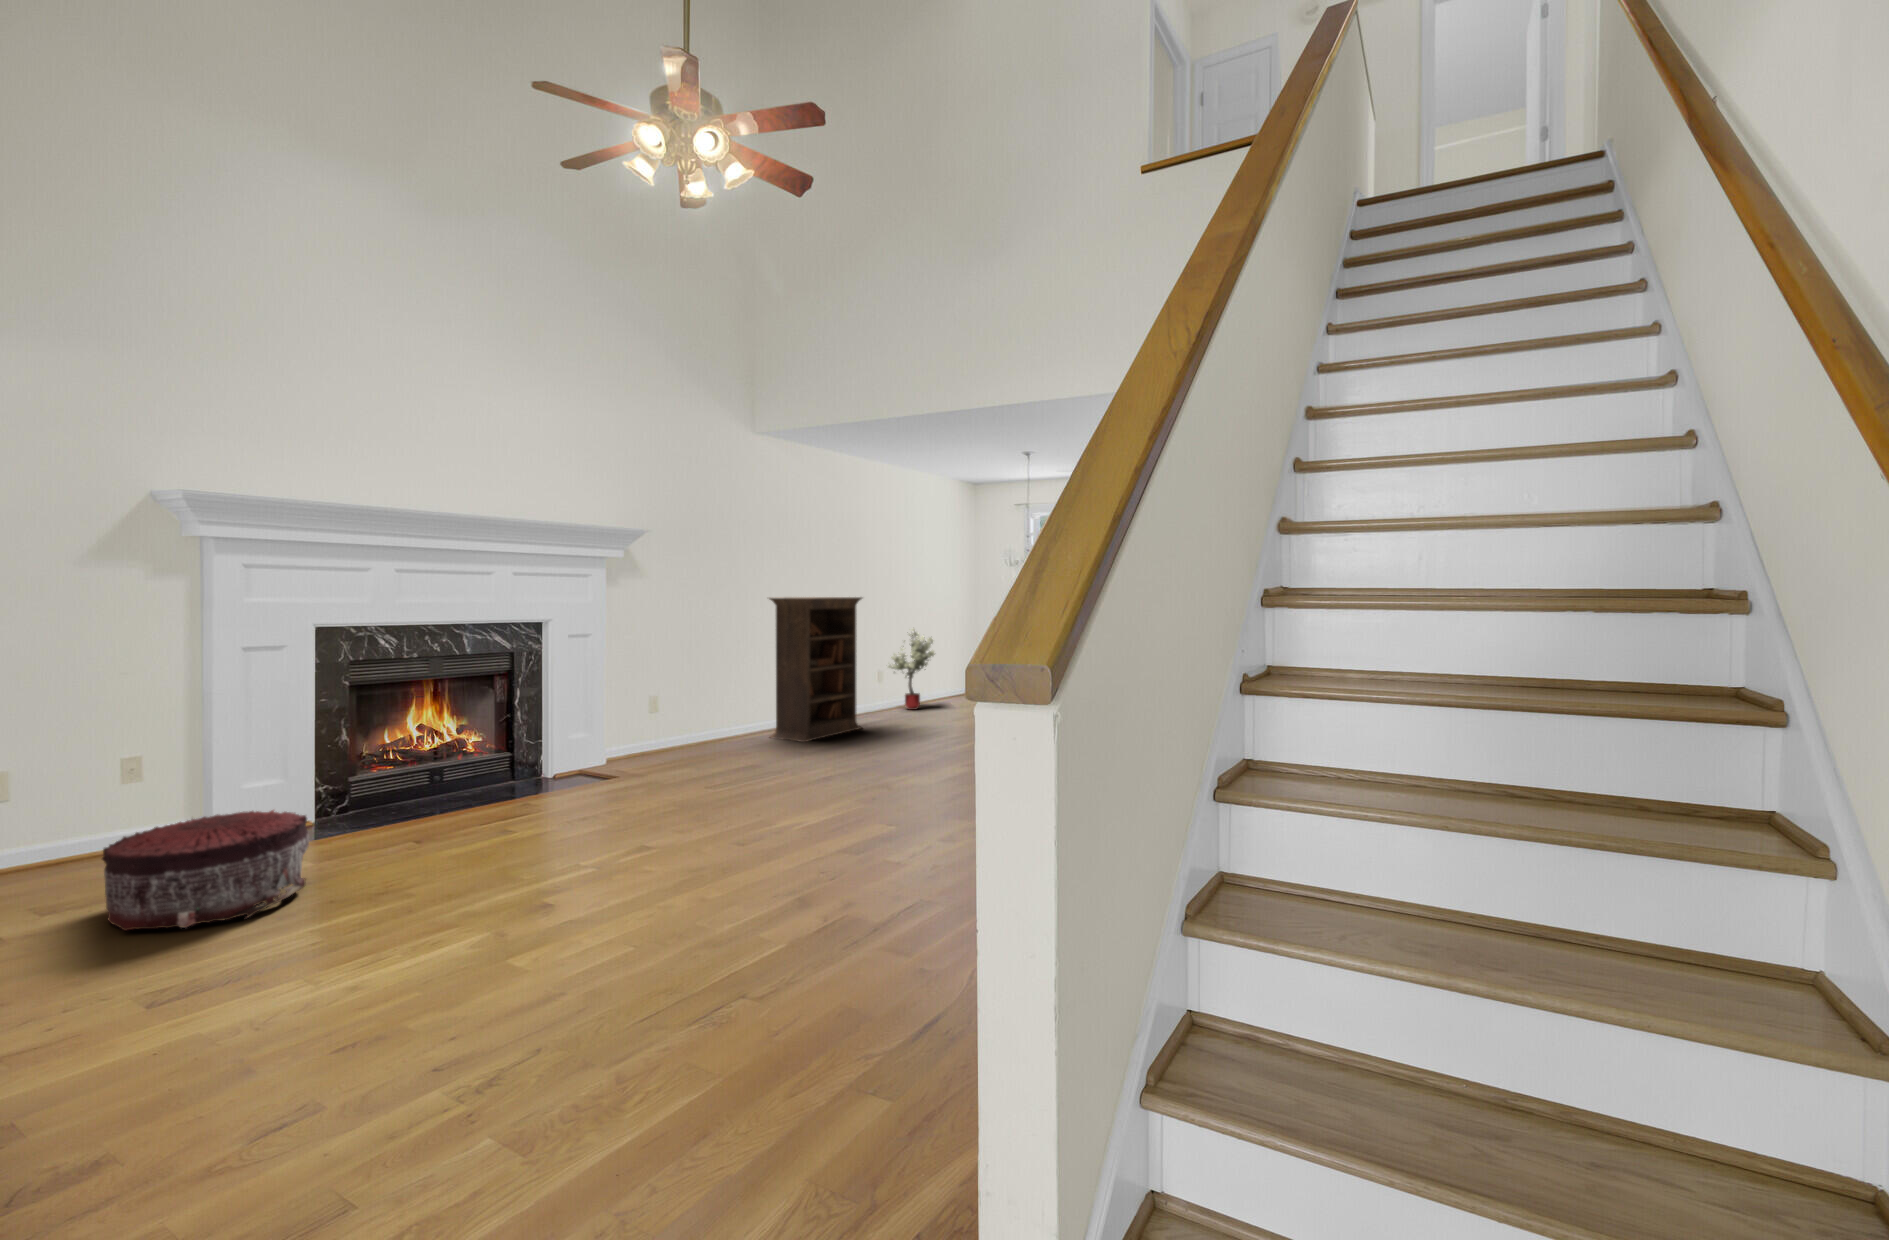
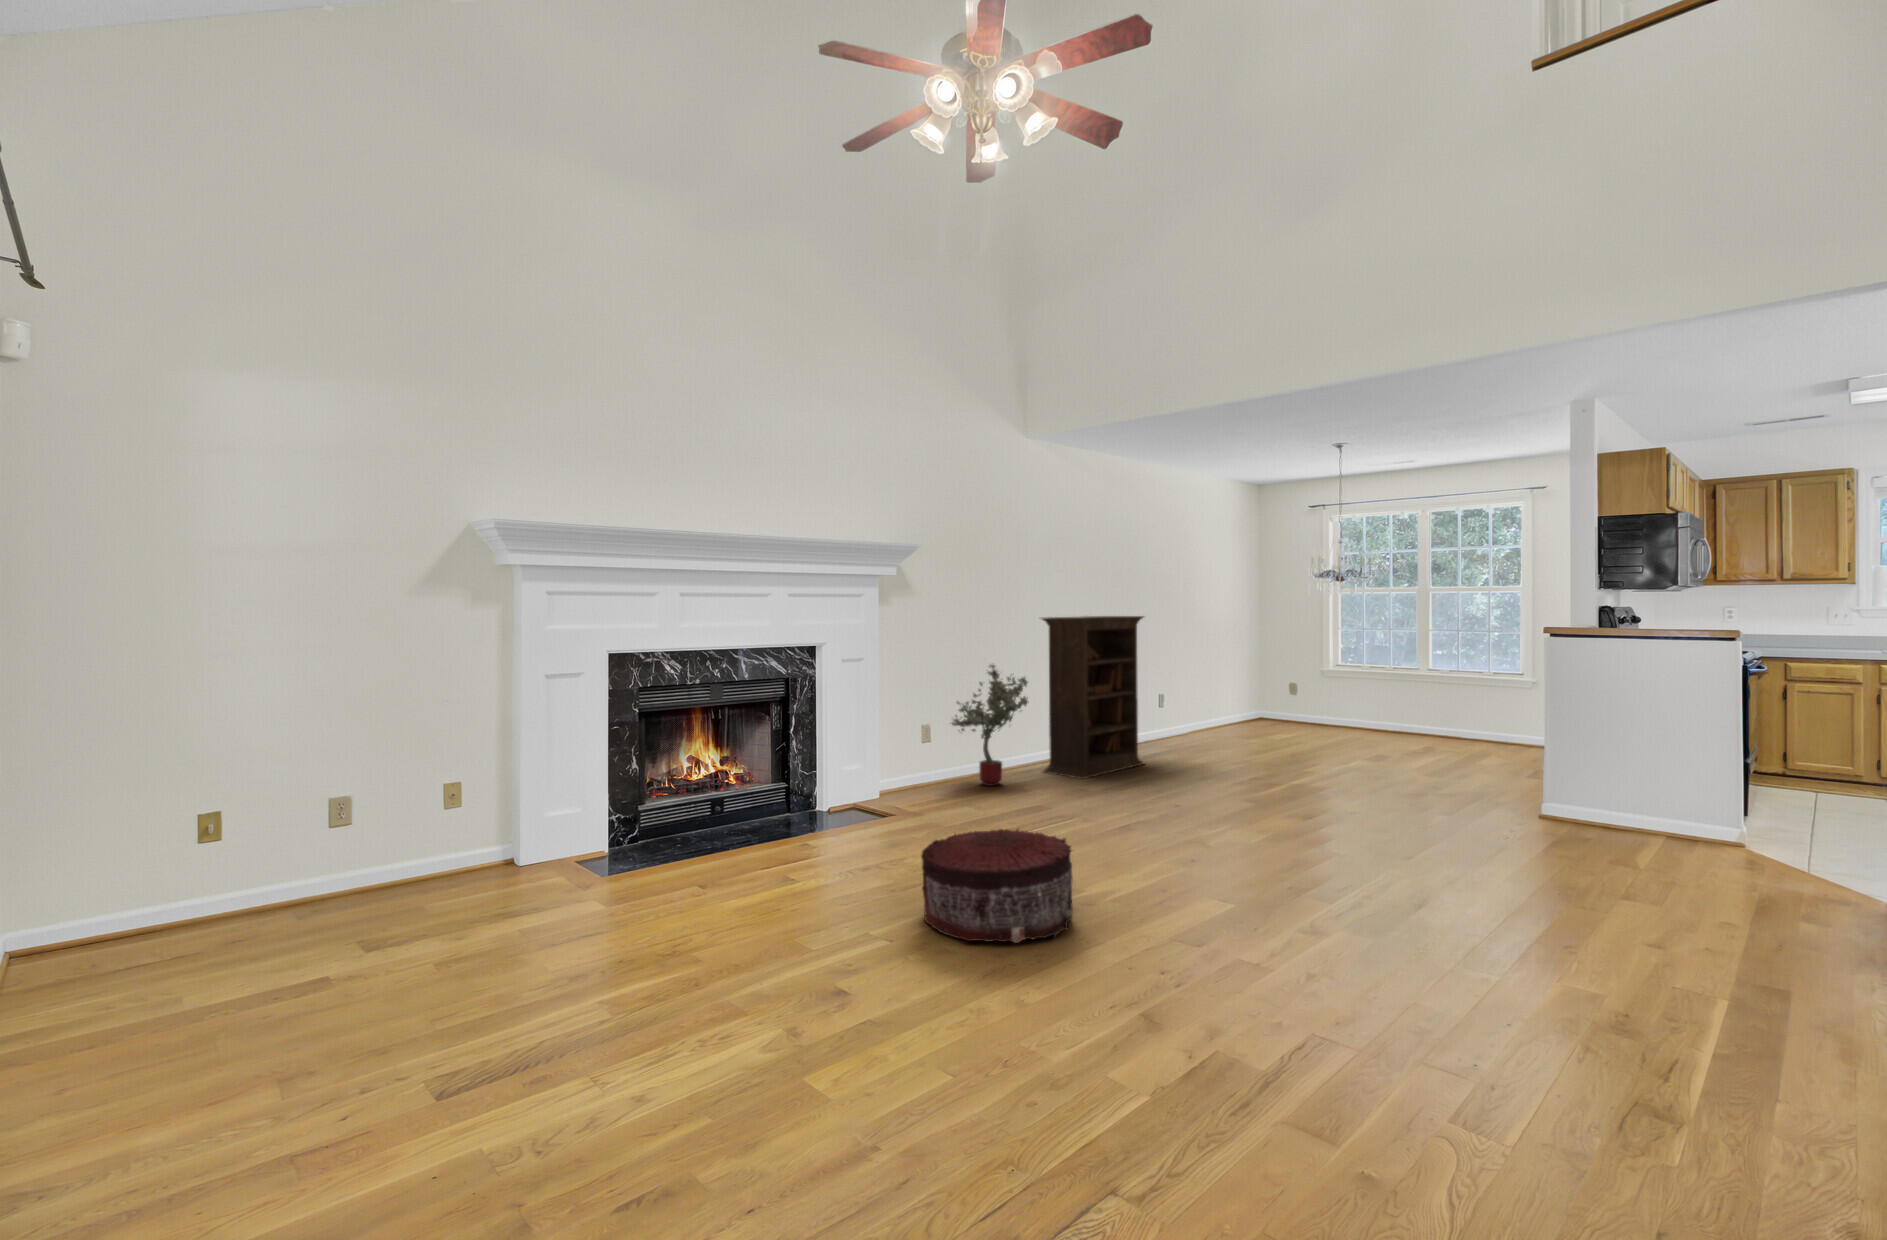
potted tree: present [888,629,935,710] -> present [952,665,1028,786]
pouf: present [102,810,309,931] -> present [921,829,1073,943]

